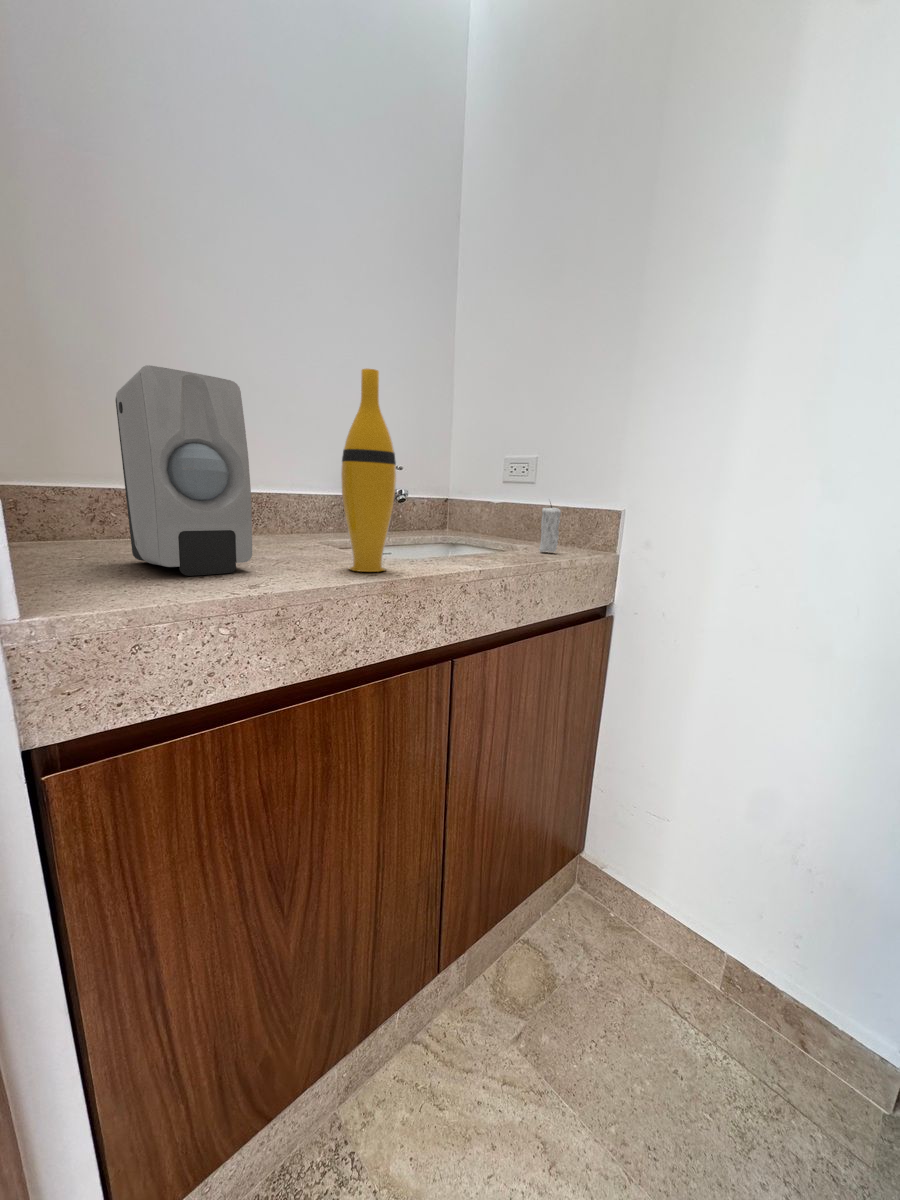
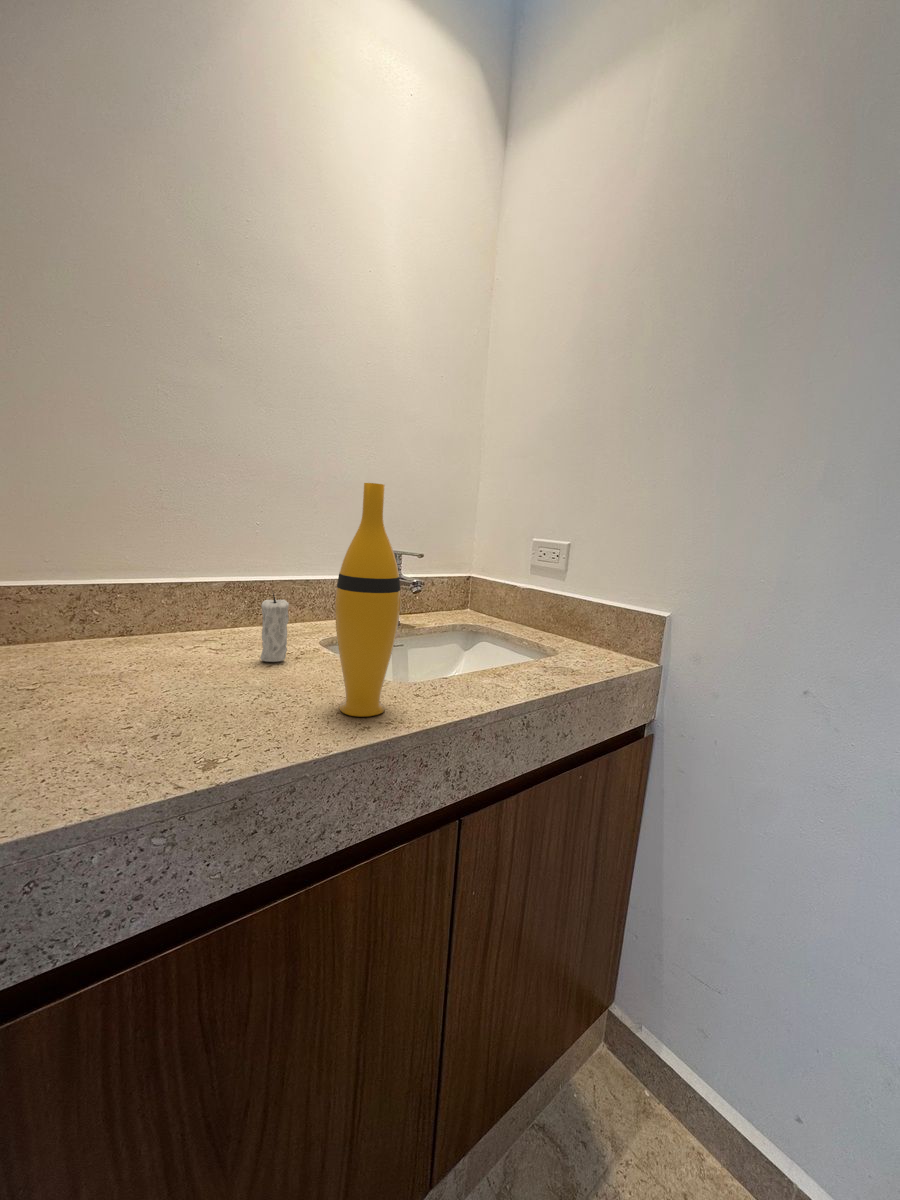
soap dispenser: present [116,365,252,576] -> none [83,490,225,731]
candle: present [539,503,561,552] -> present [260,591,289,662]

